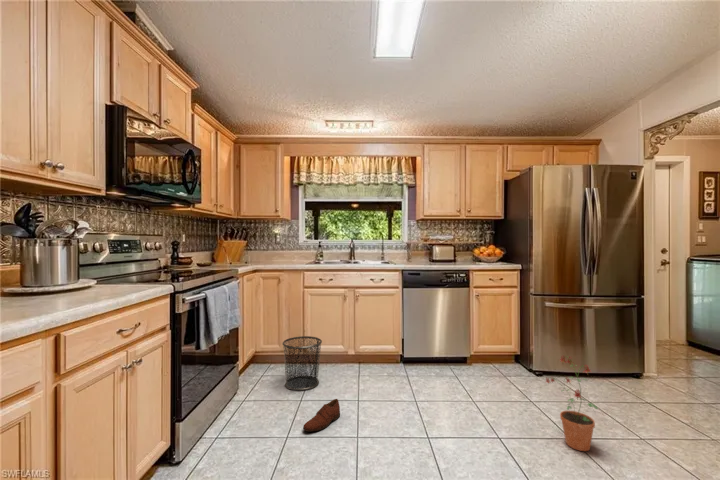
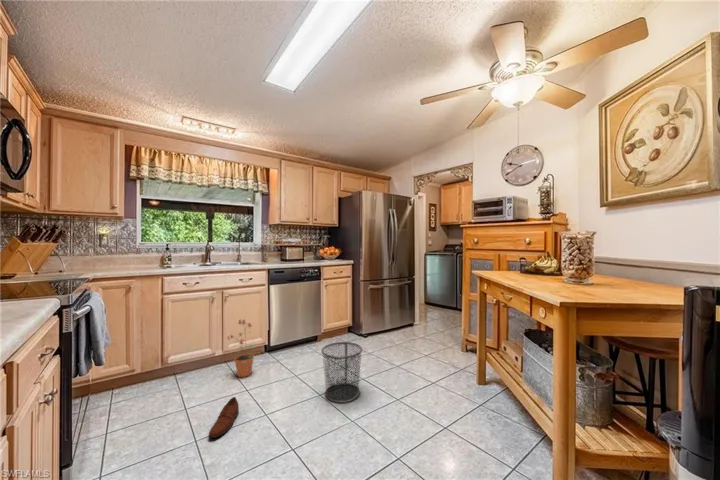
waste bin: present [283,336,322,391] -> present [321,342,362,403]
potted plant: present [546,356,597,451] -> present [228,320,254,377]

